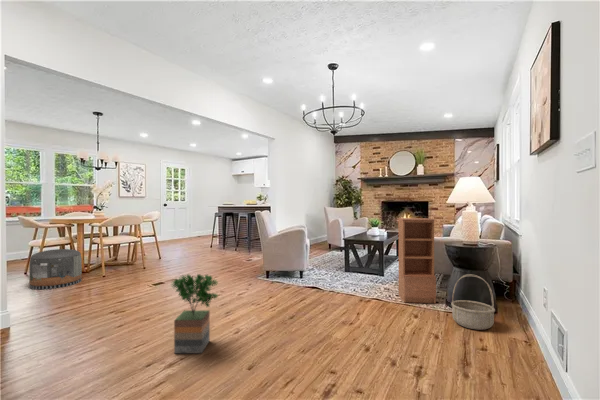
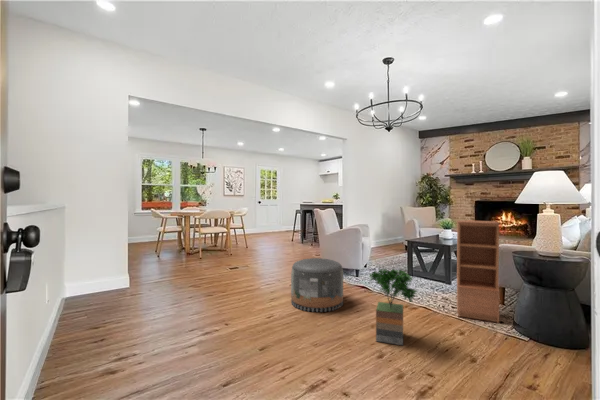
pouf: present [29,249,82,289] -> present [291,258,343,312]
potted tree: present [172,274,218,353] -> present [370,269,416,345]
basket: present [451,274,495,330] -> none [507,293,569,366]

